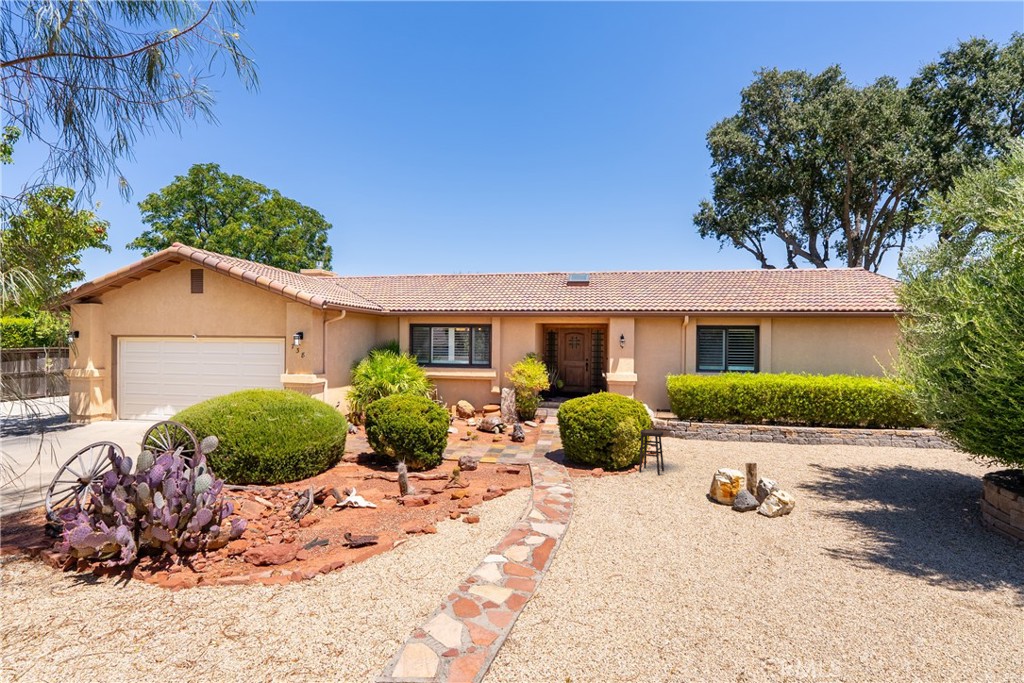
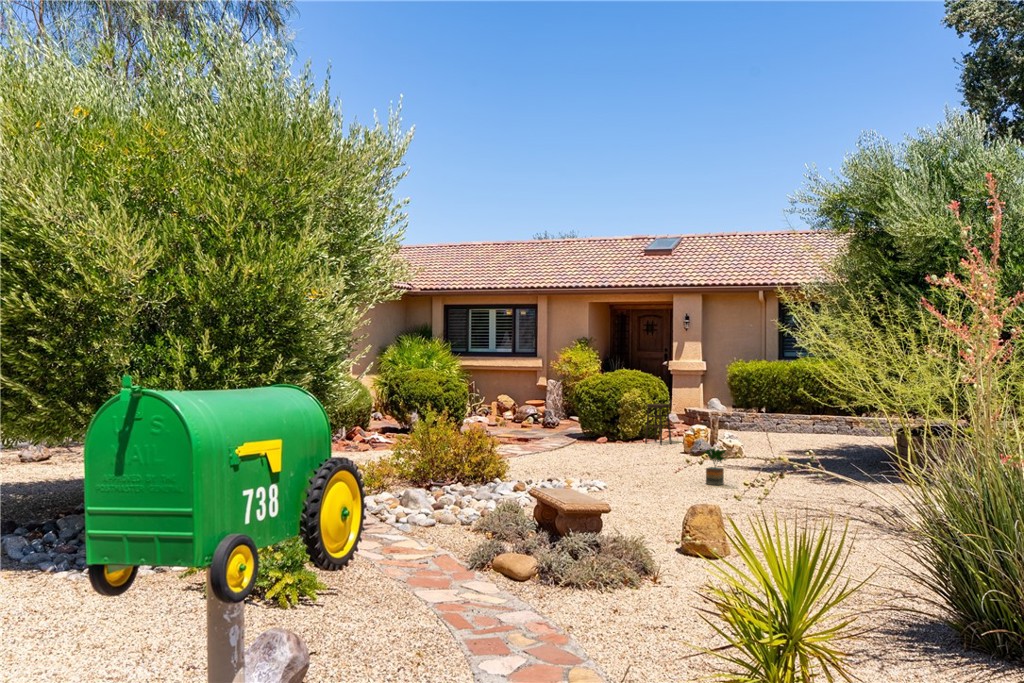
potted tree: none [908,576,969,651] -> present [706,448,727,485]

